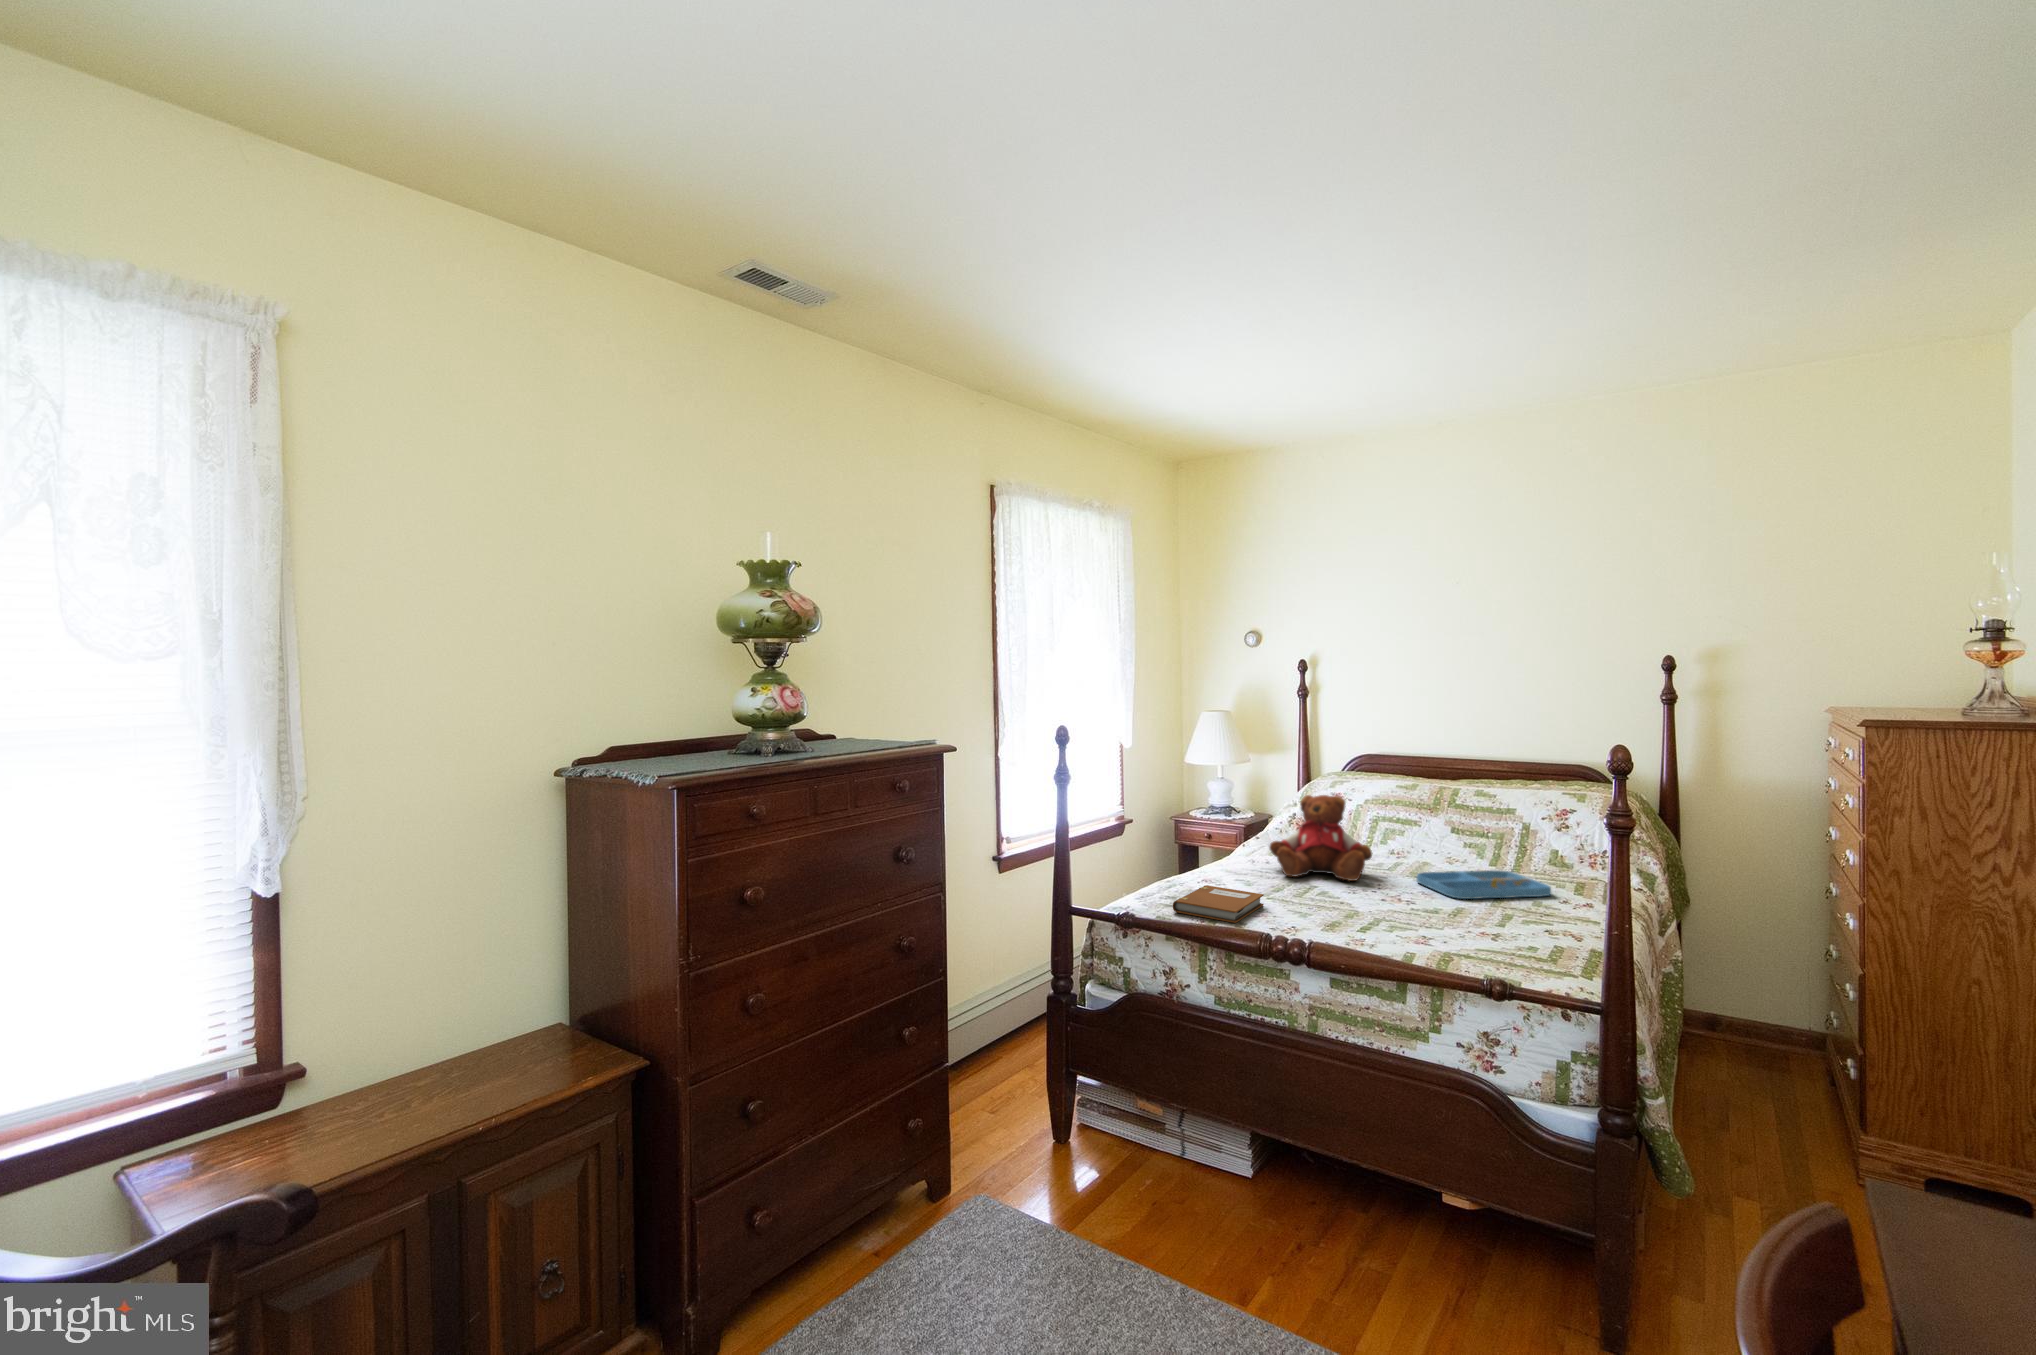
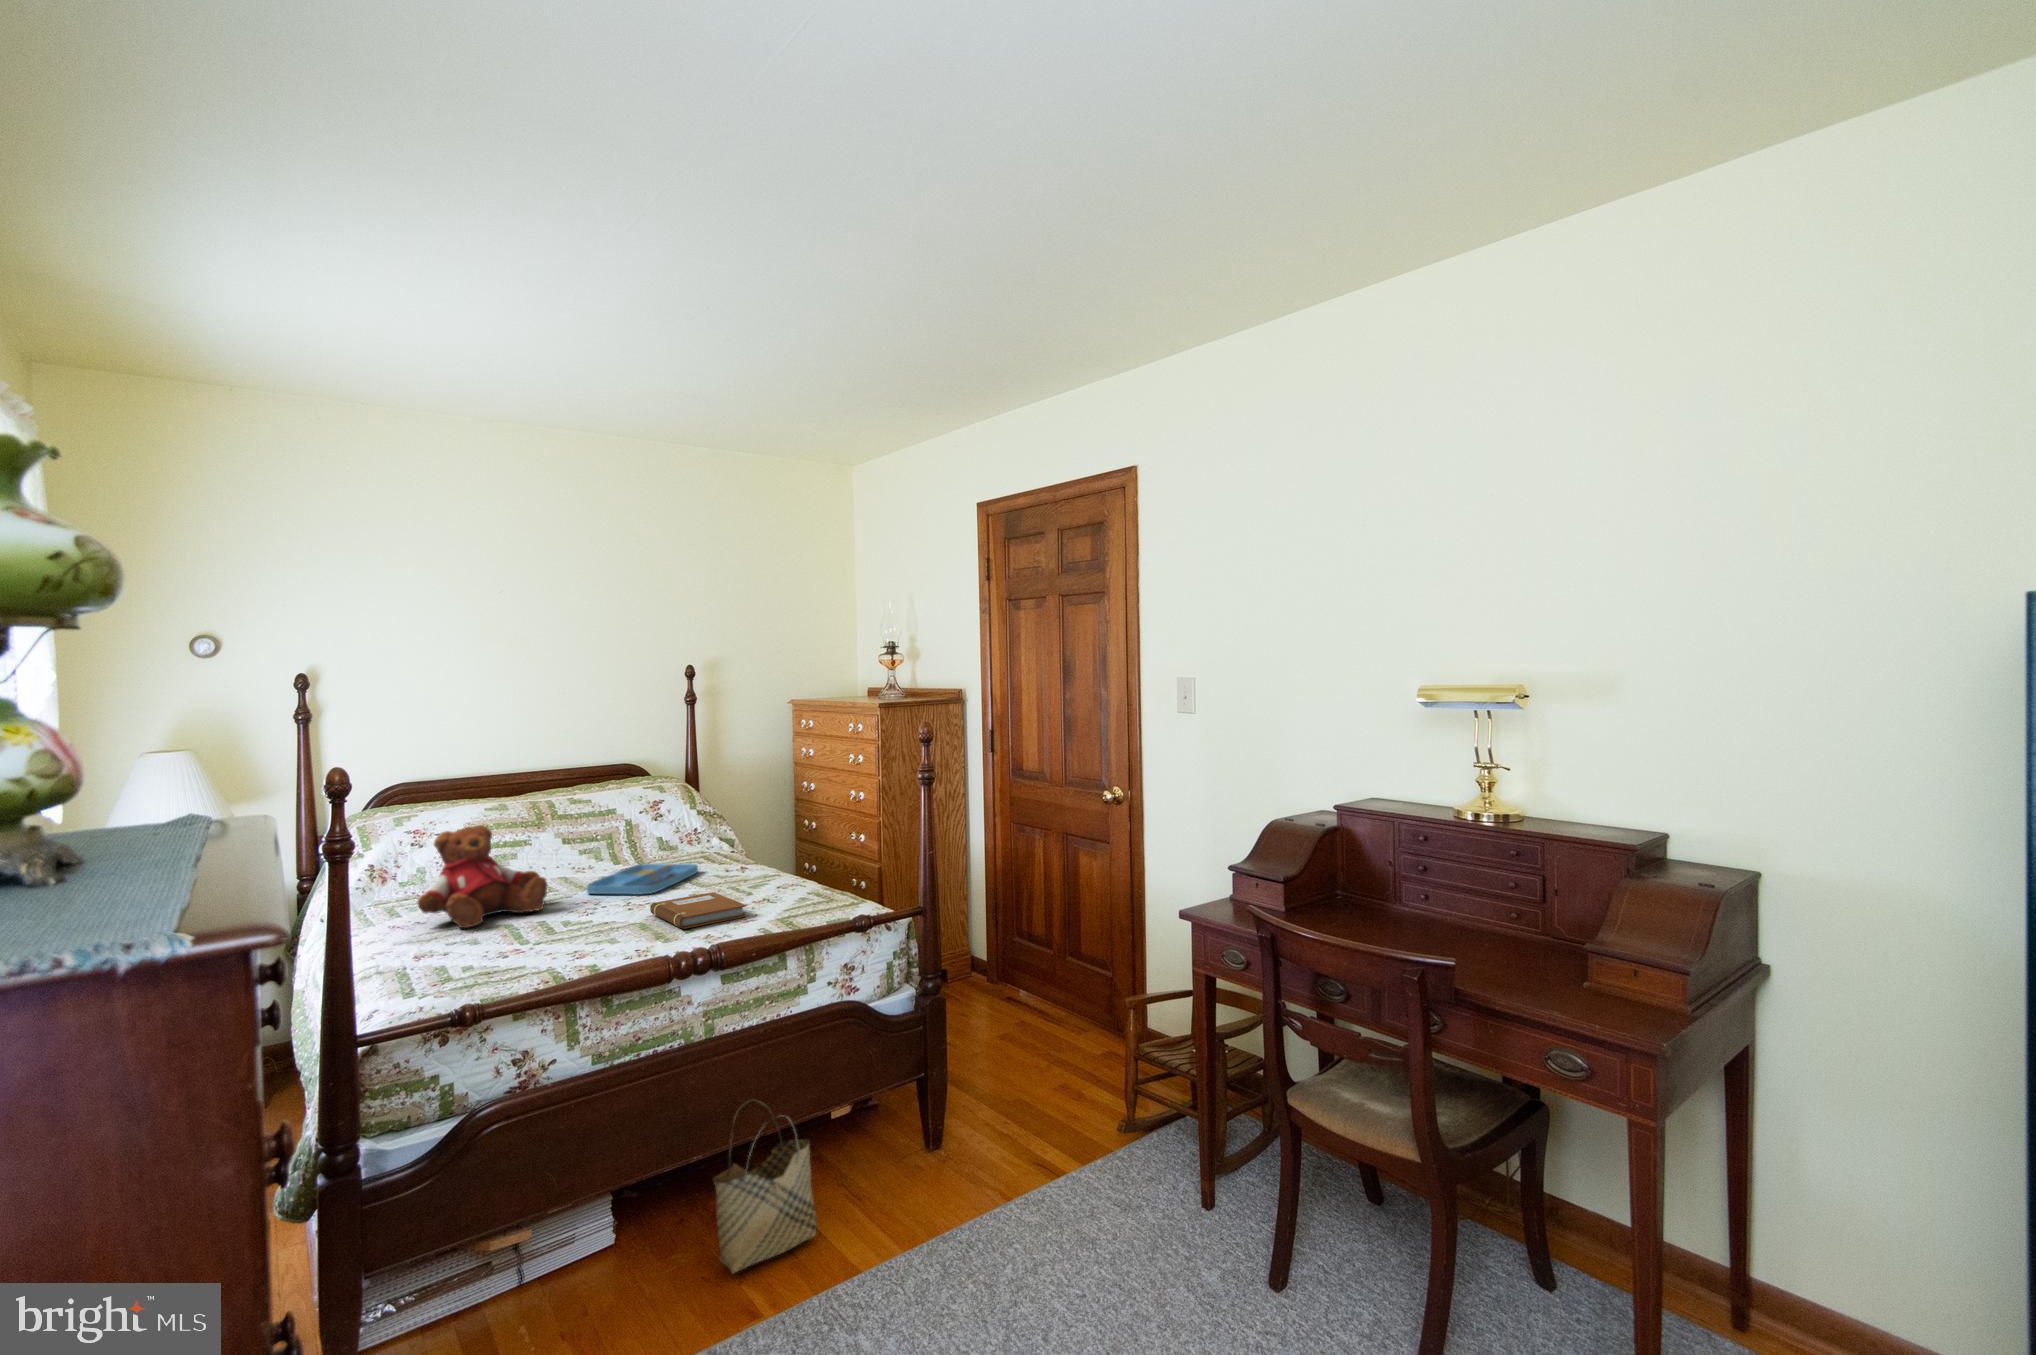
notebook: present [1173,885,1263,923] -> present [650,892,746,929]
woven basket: none [1265,1110,1378,1290] -> present [713,1100,817,1273]

